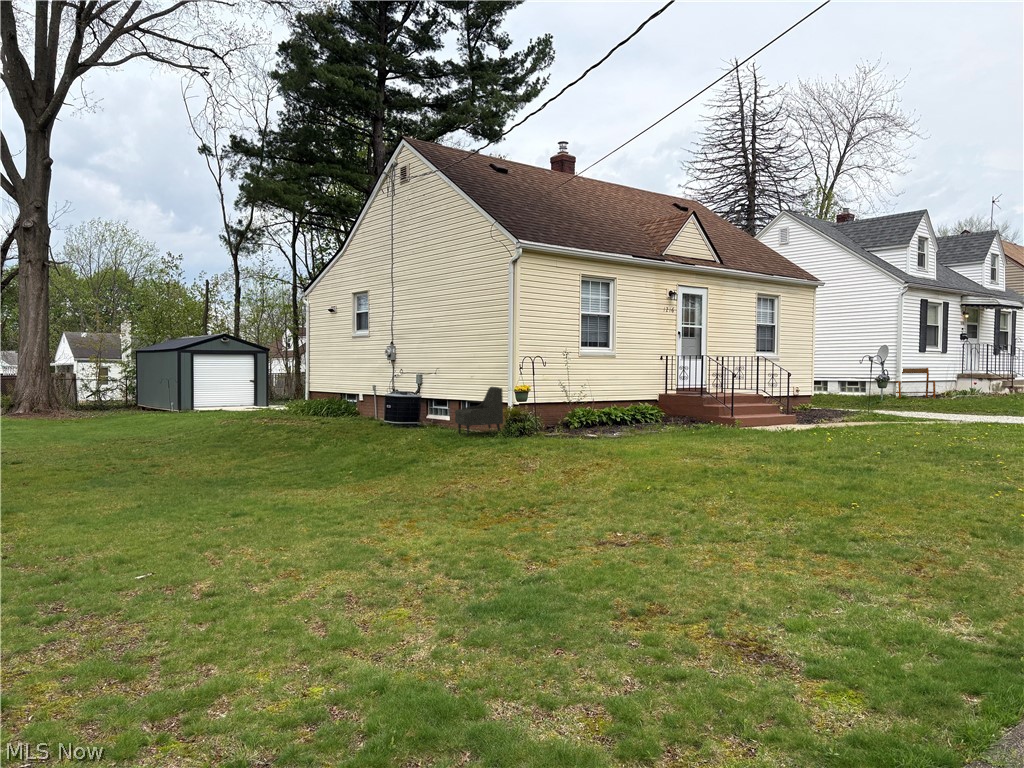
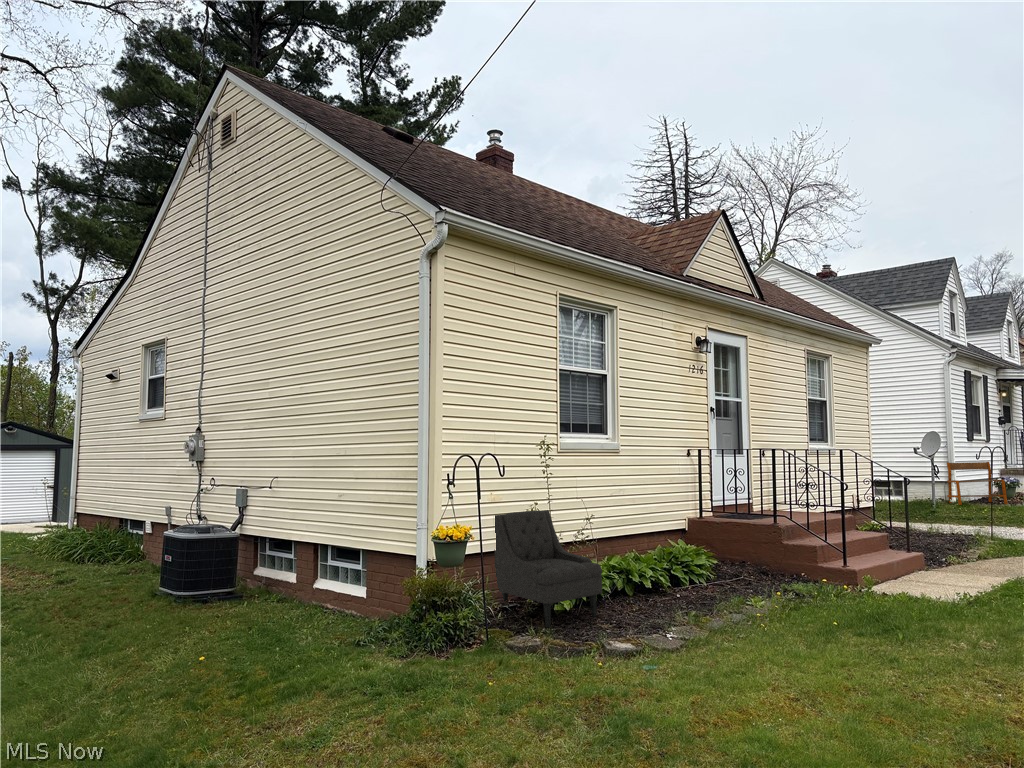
chair: present [455,387,503,436] -> present [495,510,602,627]

